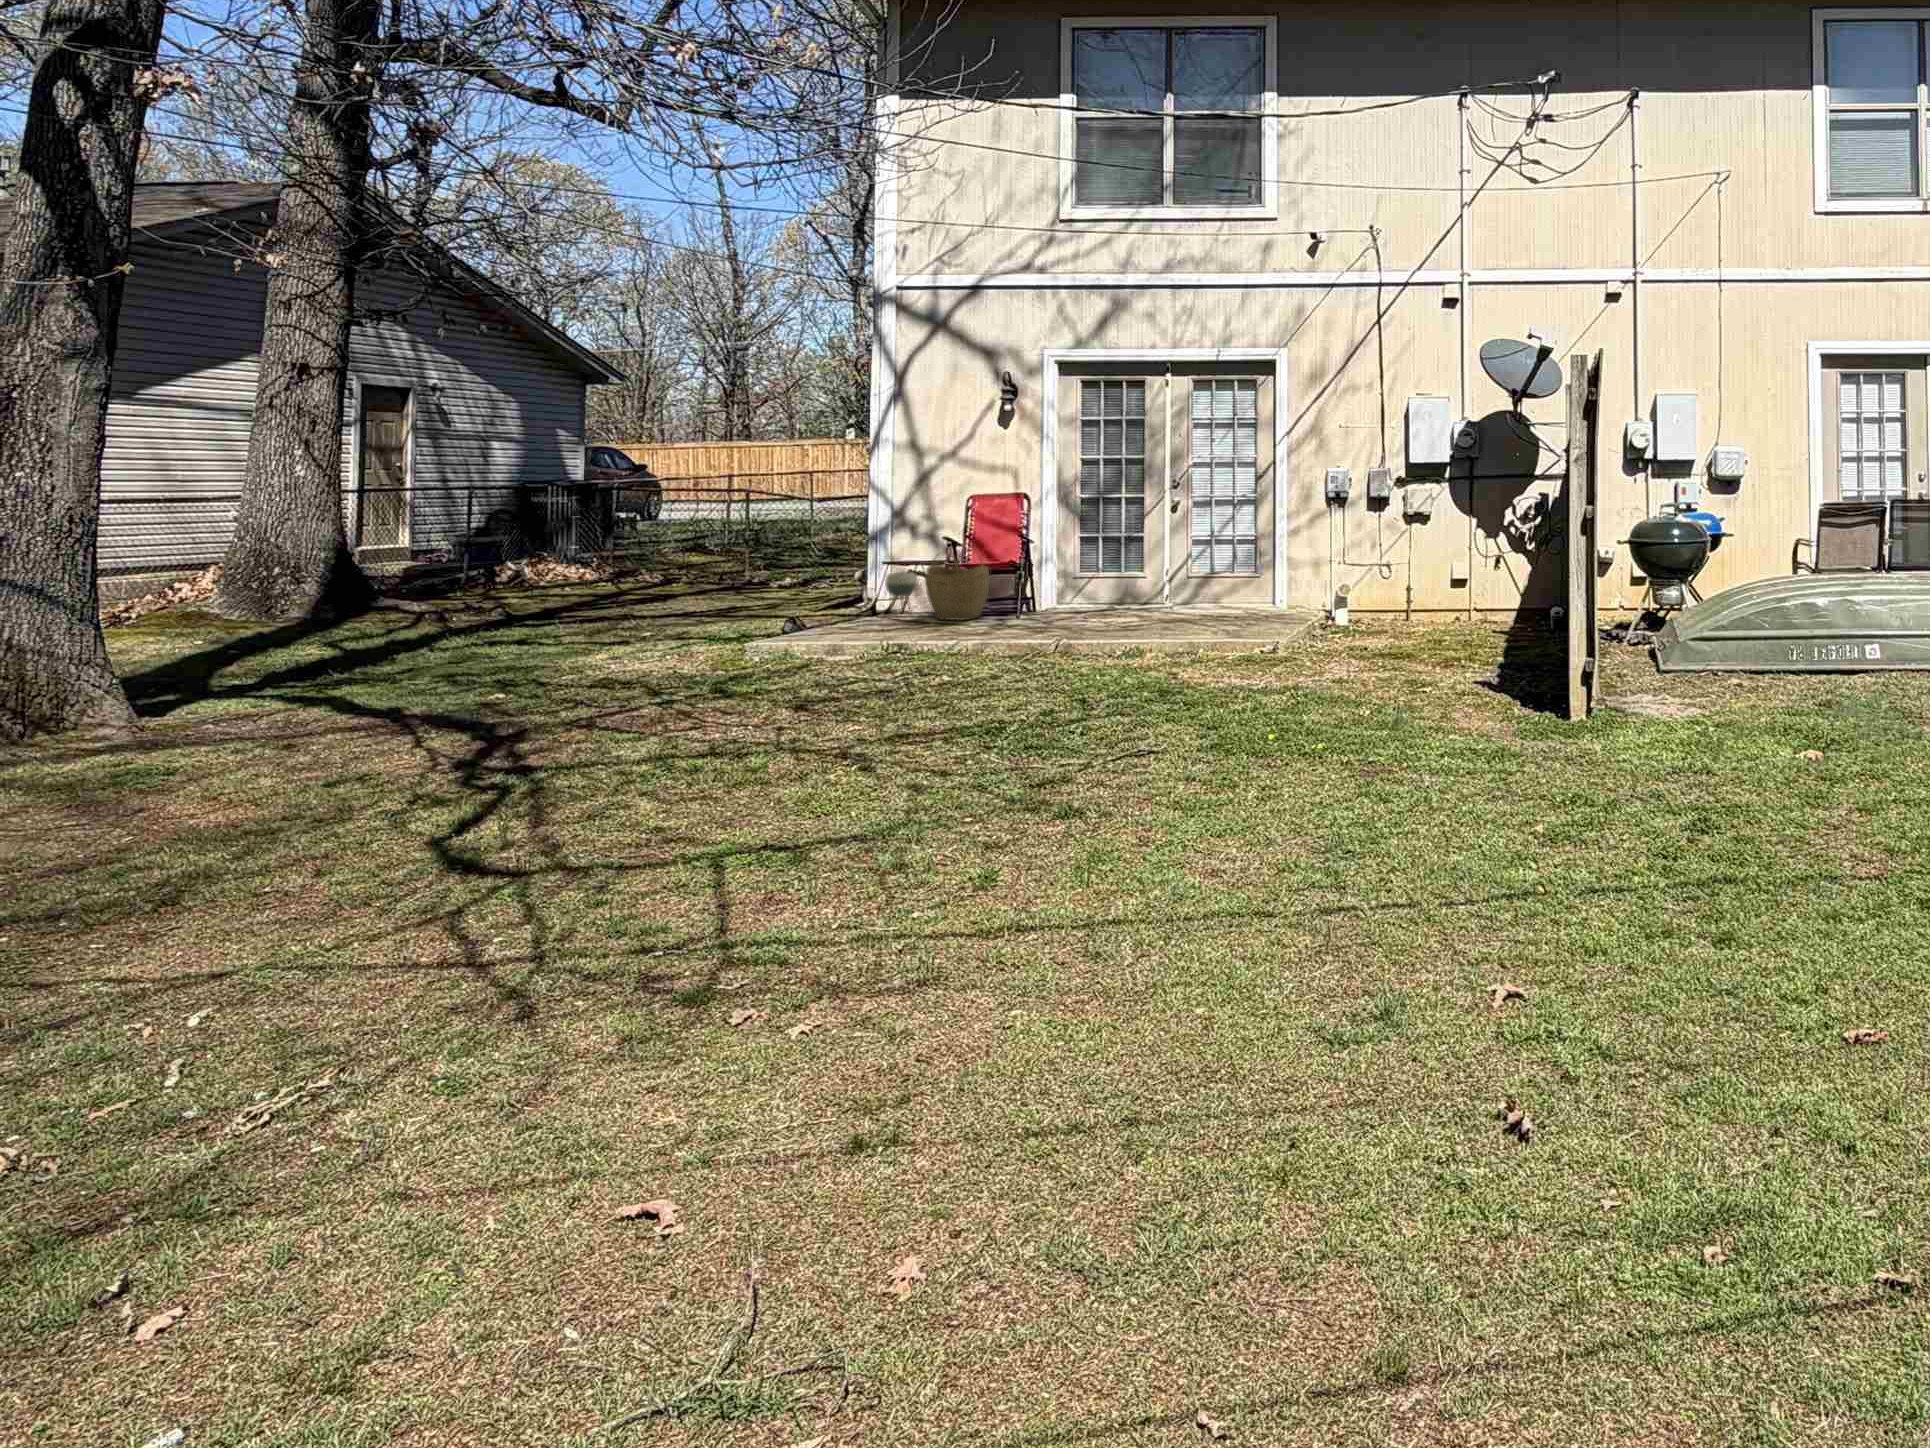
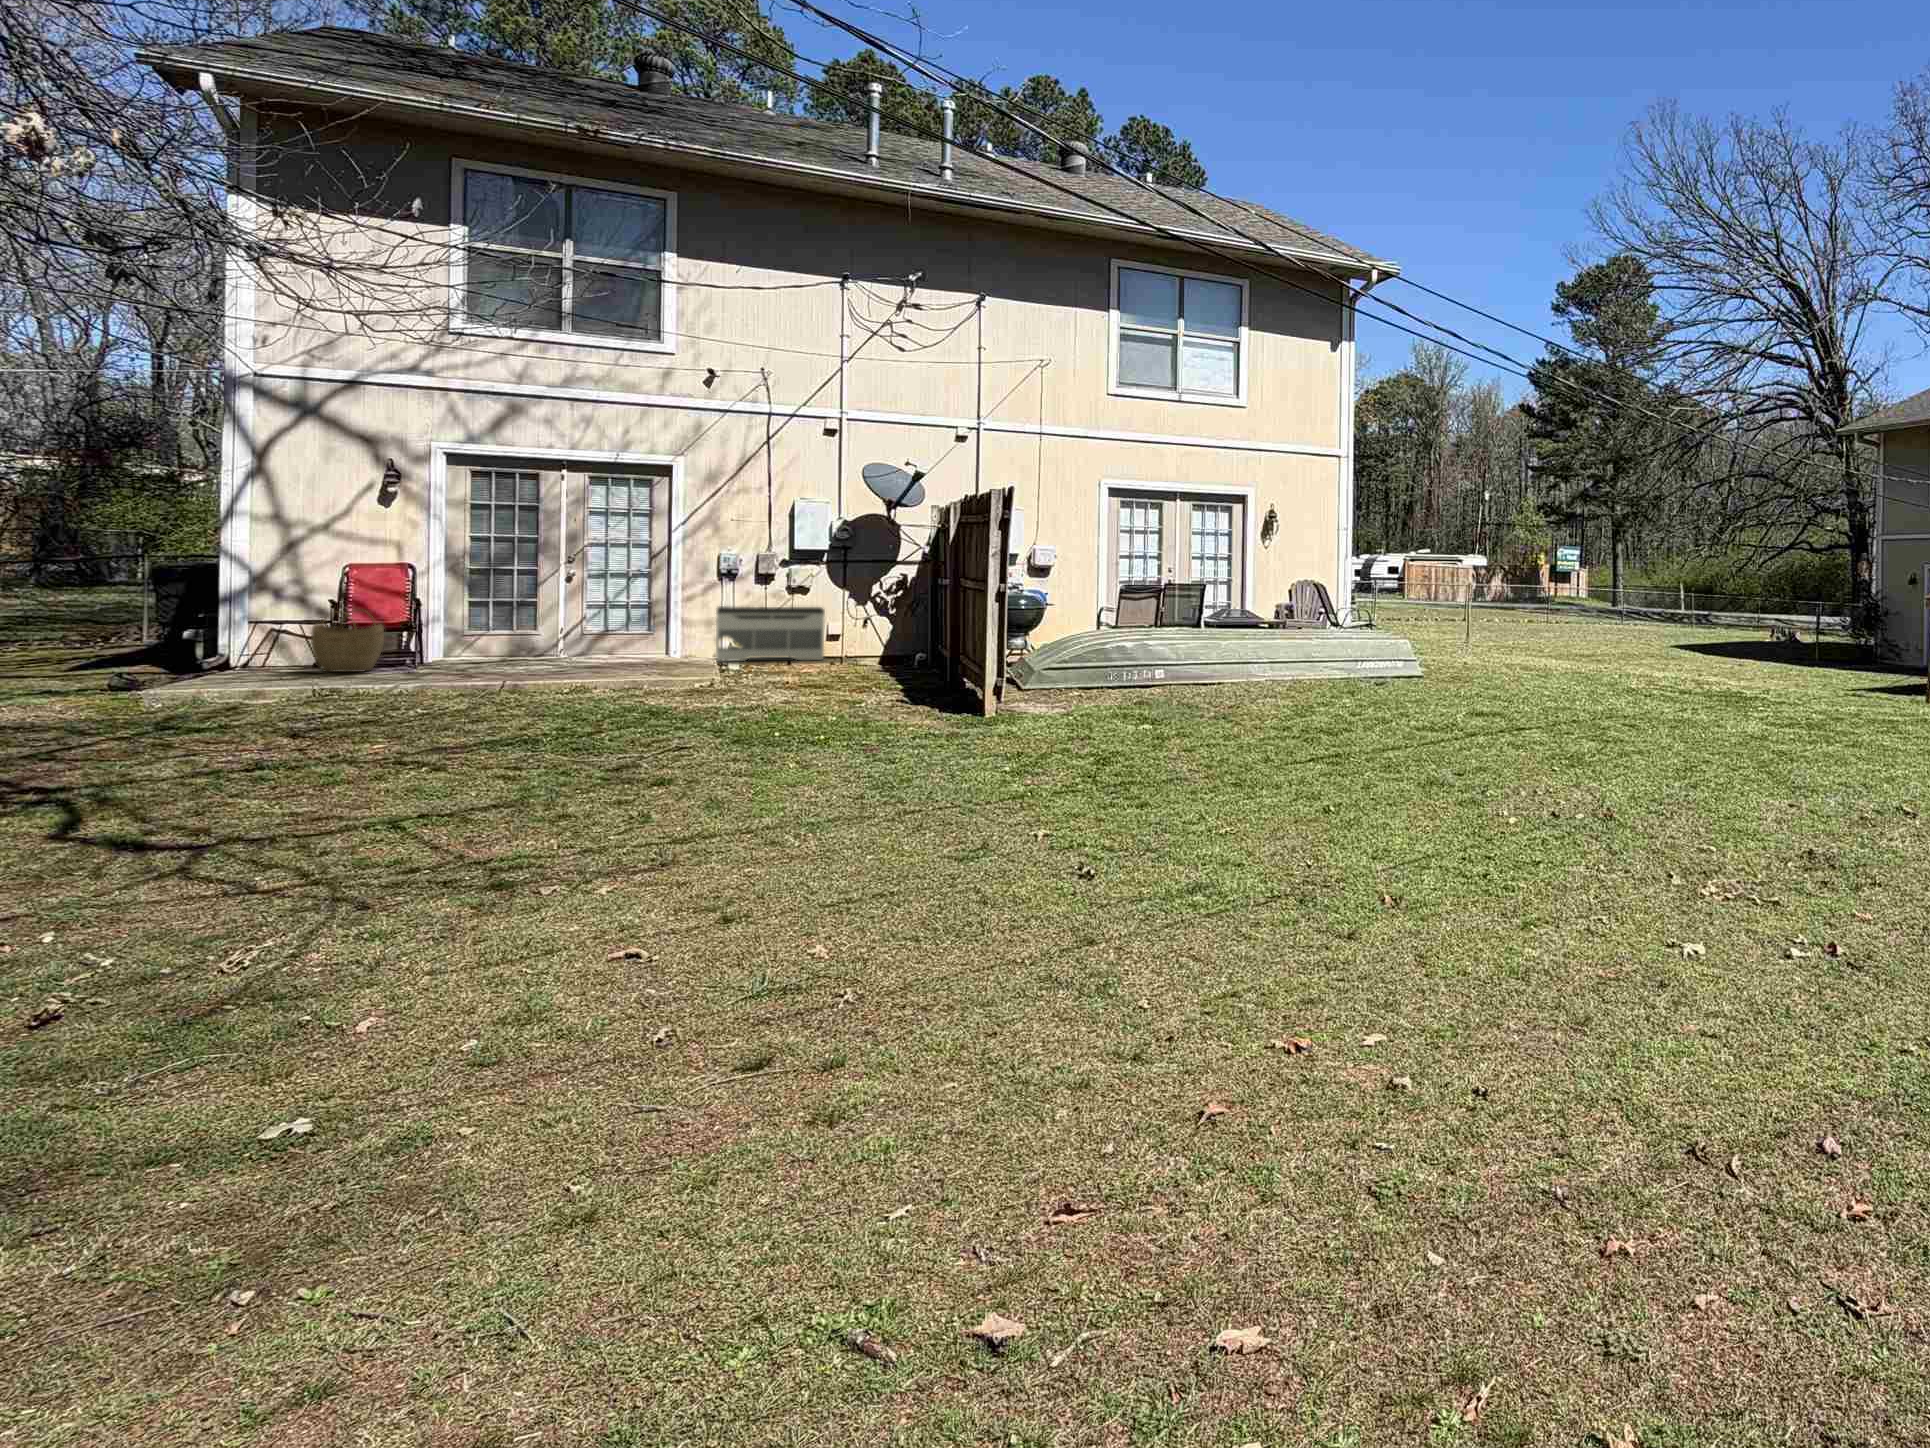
bench: none [1312,539,1442,613] -> present [716,606,825,661]
planter: present [885,572,917,610] -> none [246,633,284,668]

